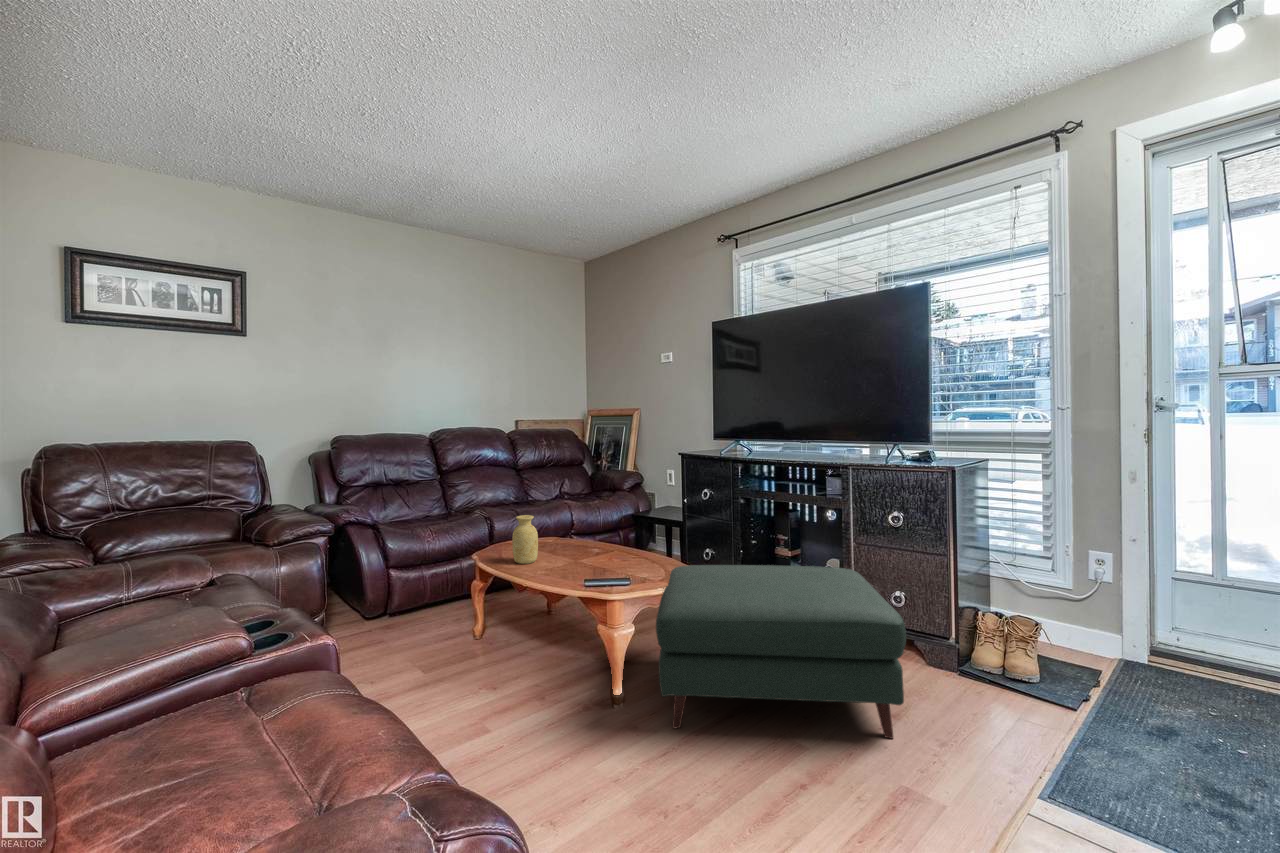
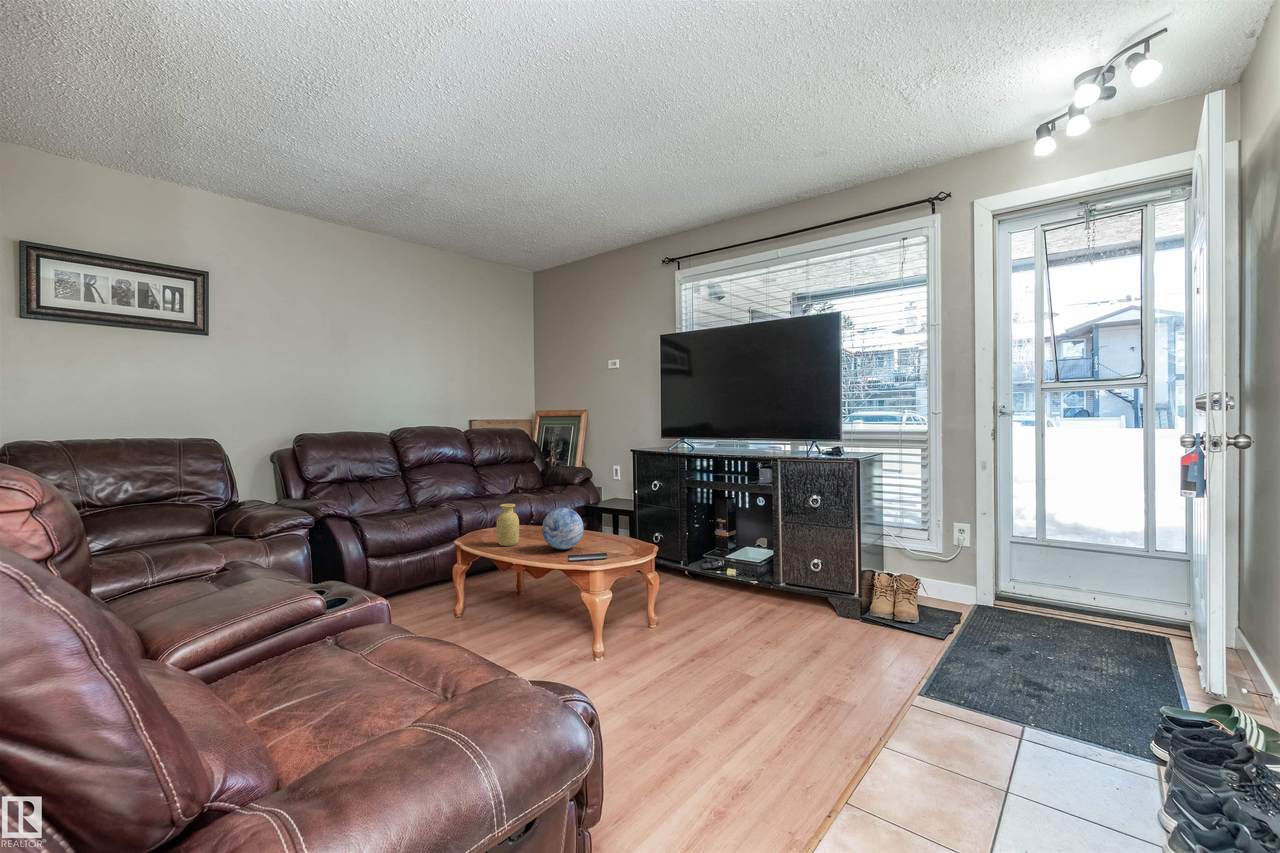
decorative orb: none [559,522,607,571] -> present [542,508,584,550]
ottoman: present [656,565,906,738] -> none [632,541,827,670]

